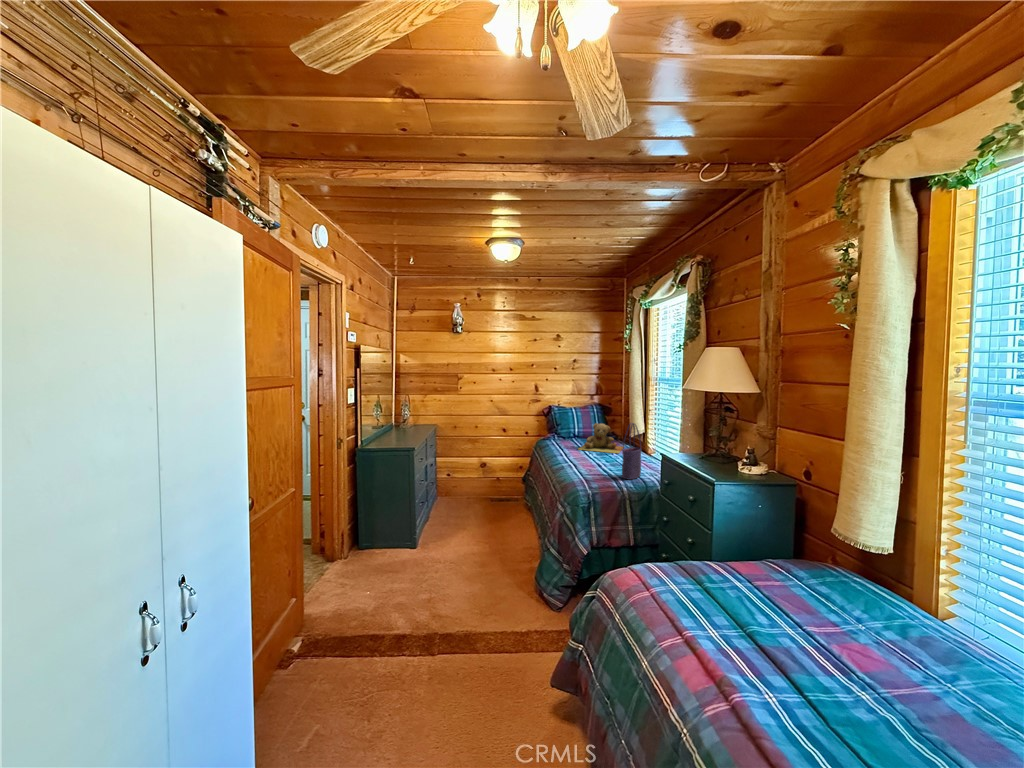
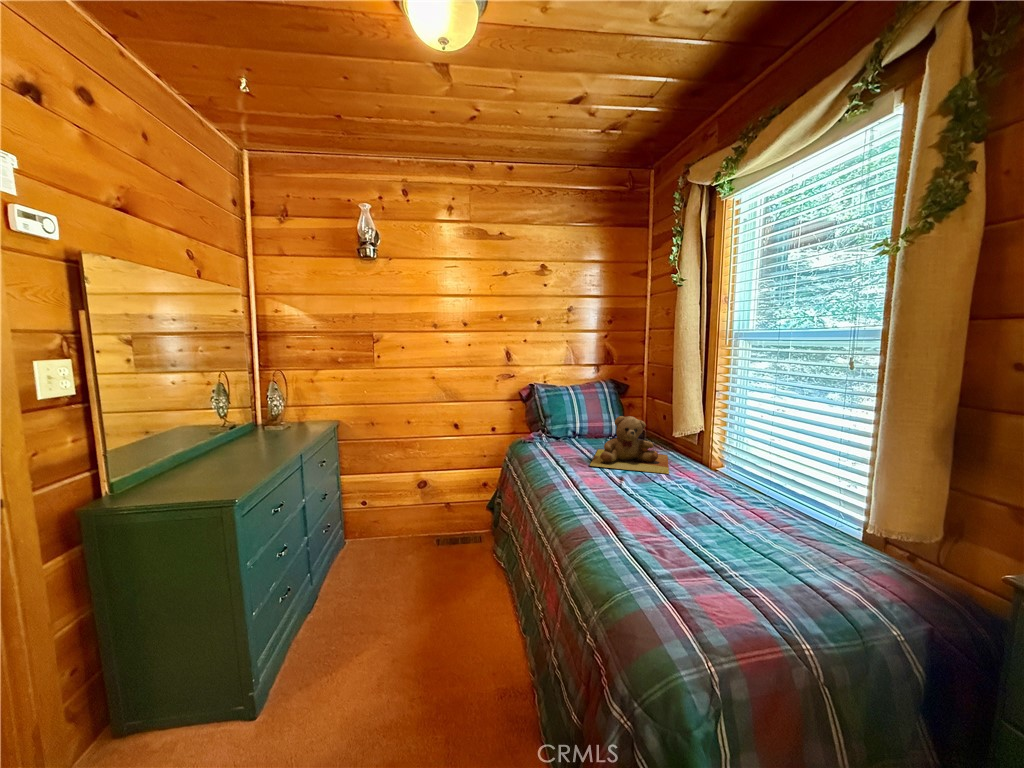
tote bag: present [622,423,641,480] -> none [736,432,778,573]

